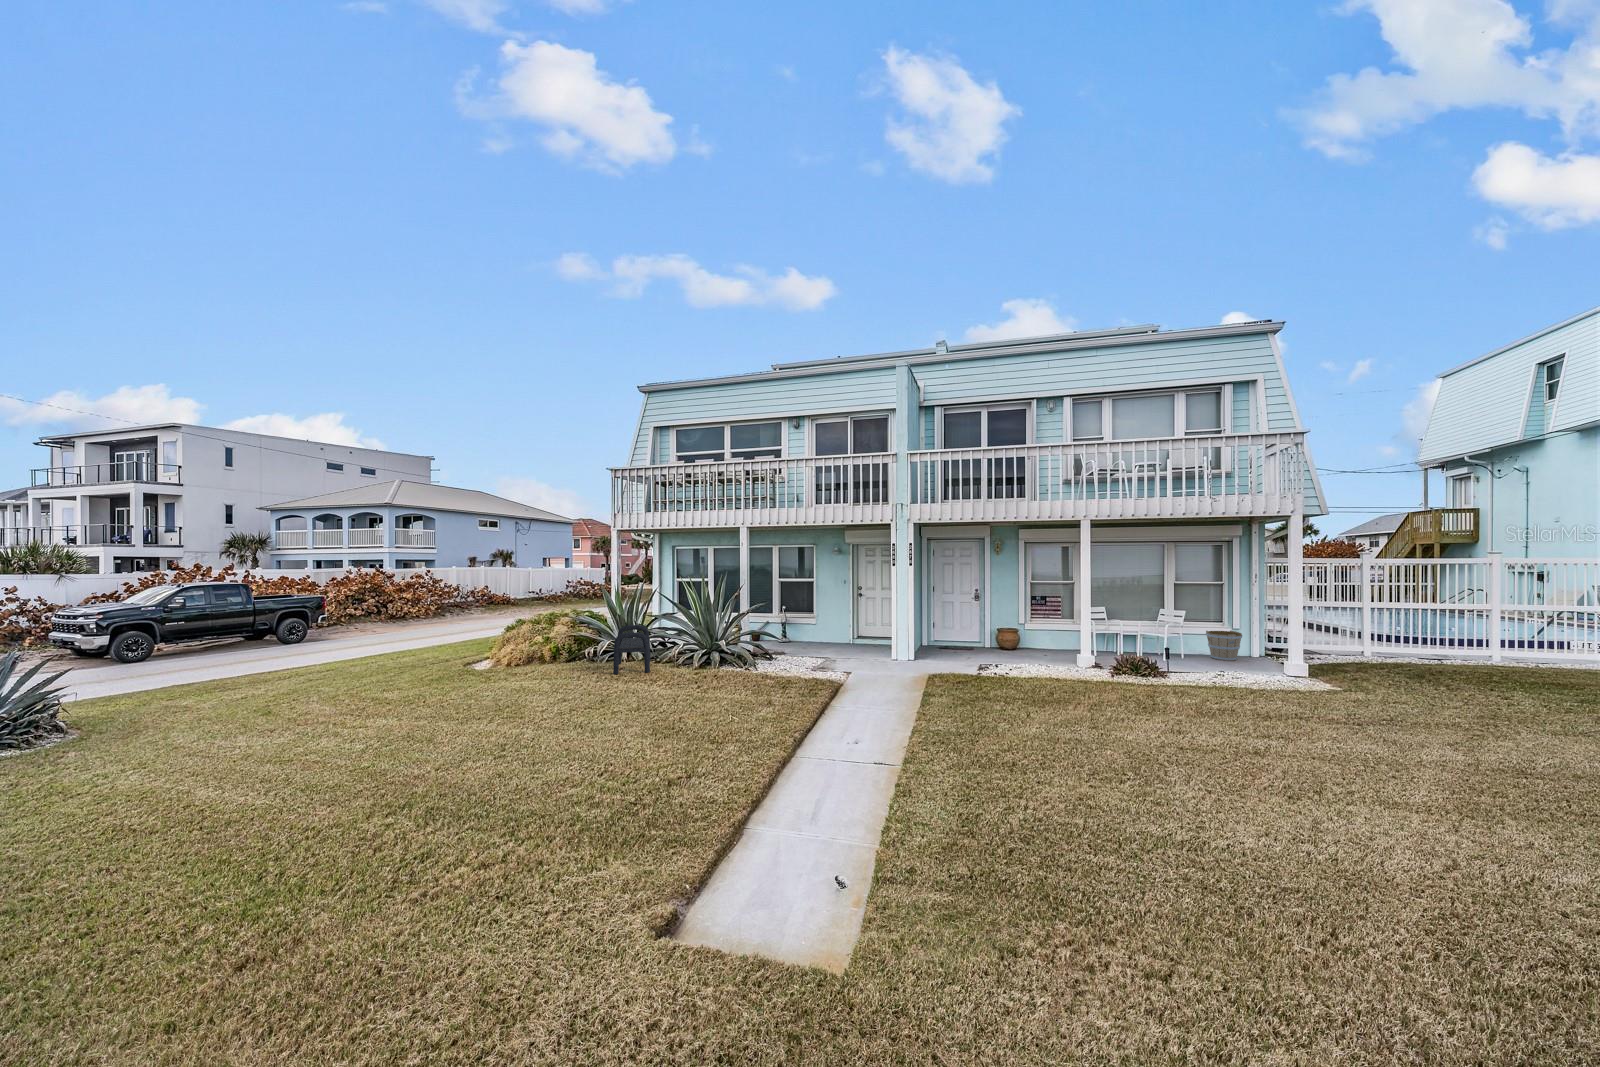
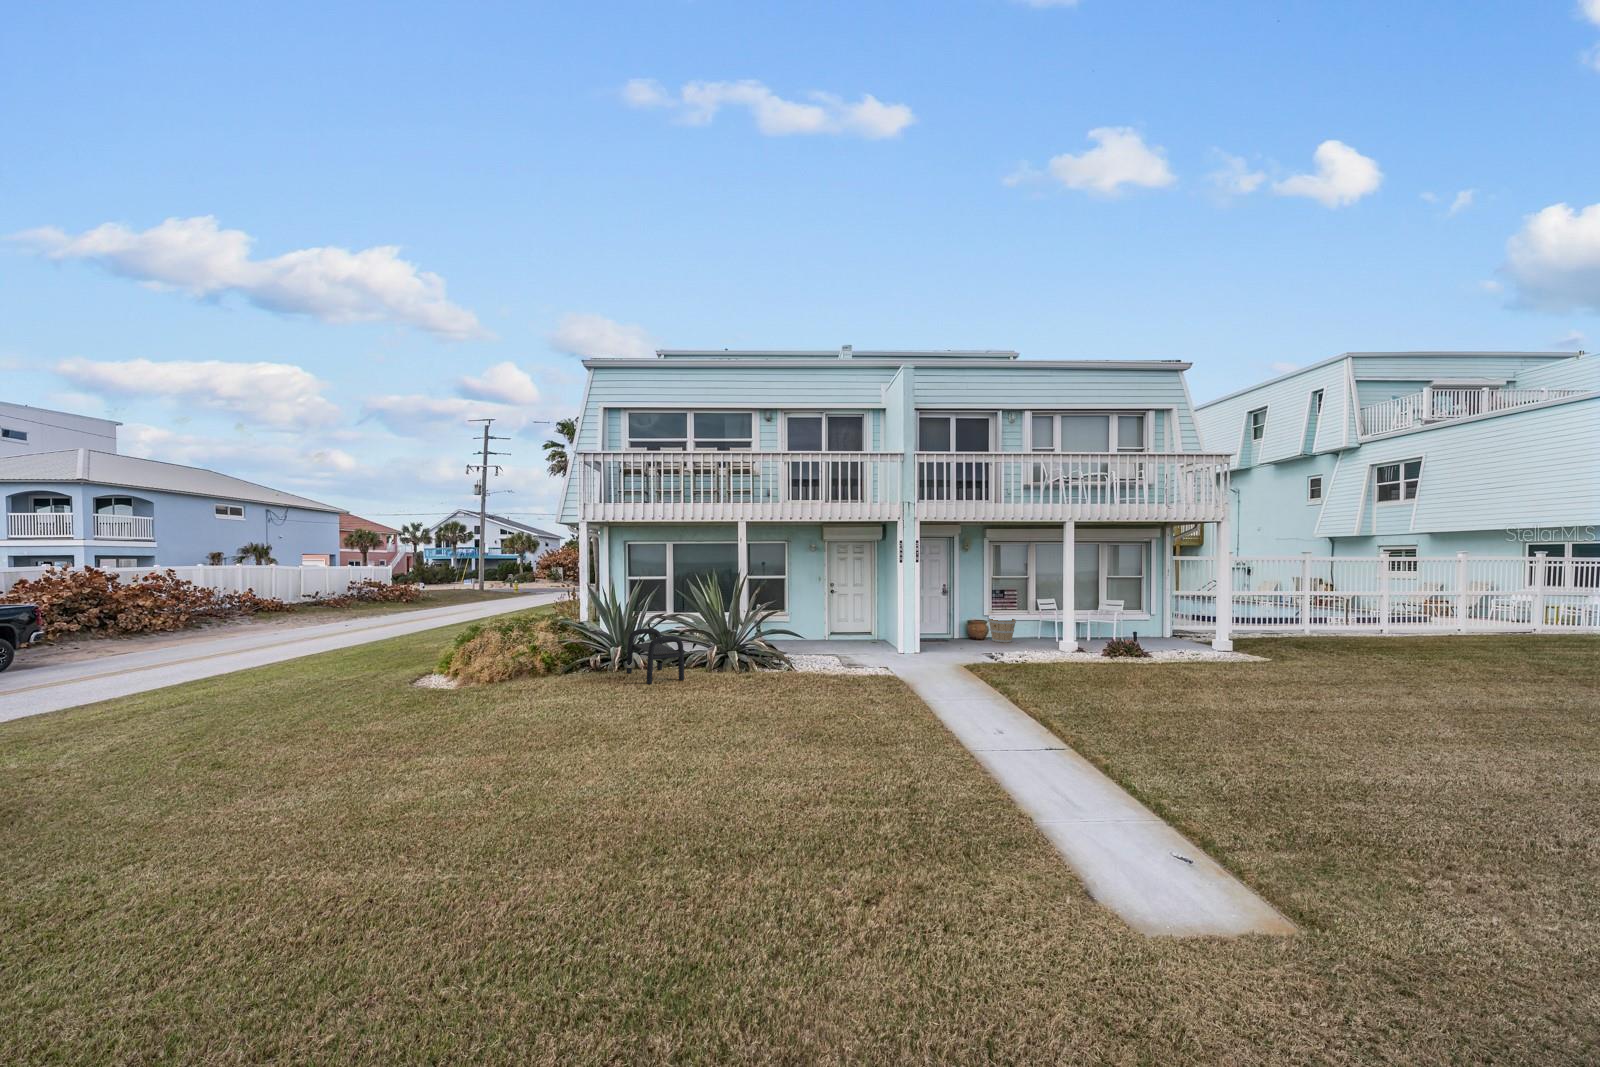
wooden bucket: present [1206,631,1242,661] -> present [989,618,1016,643]

